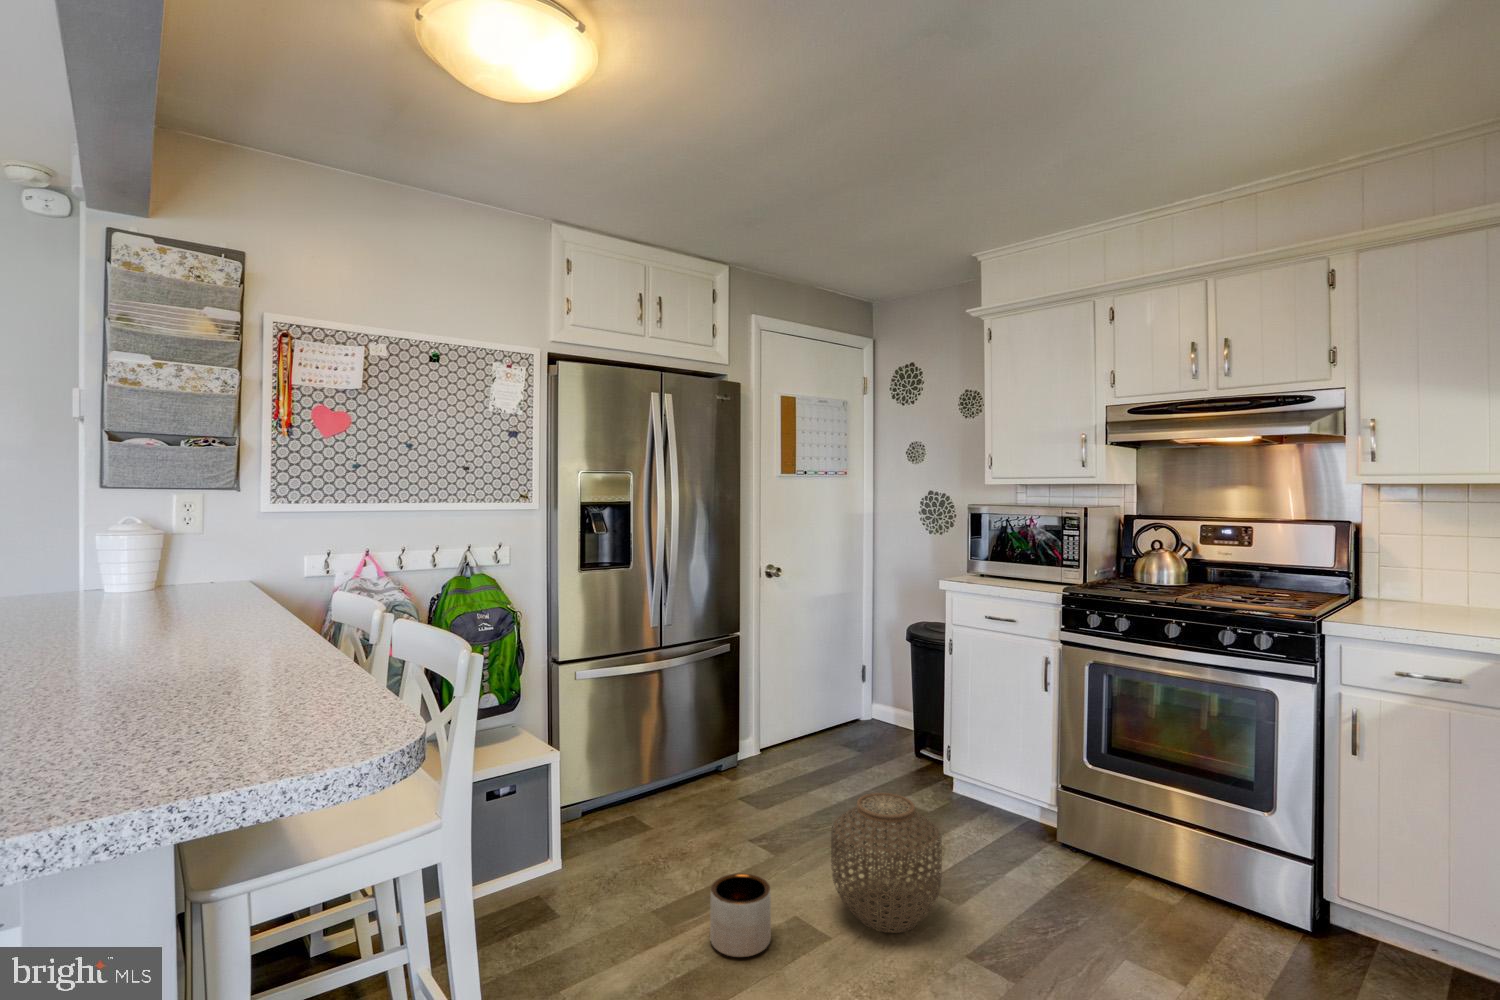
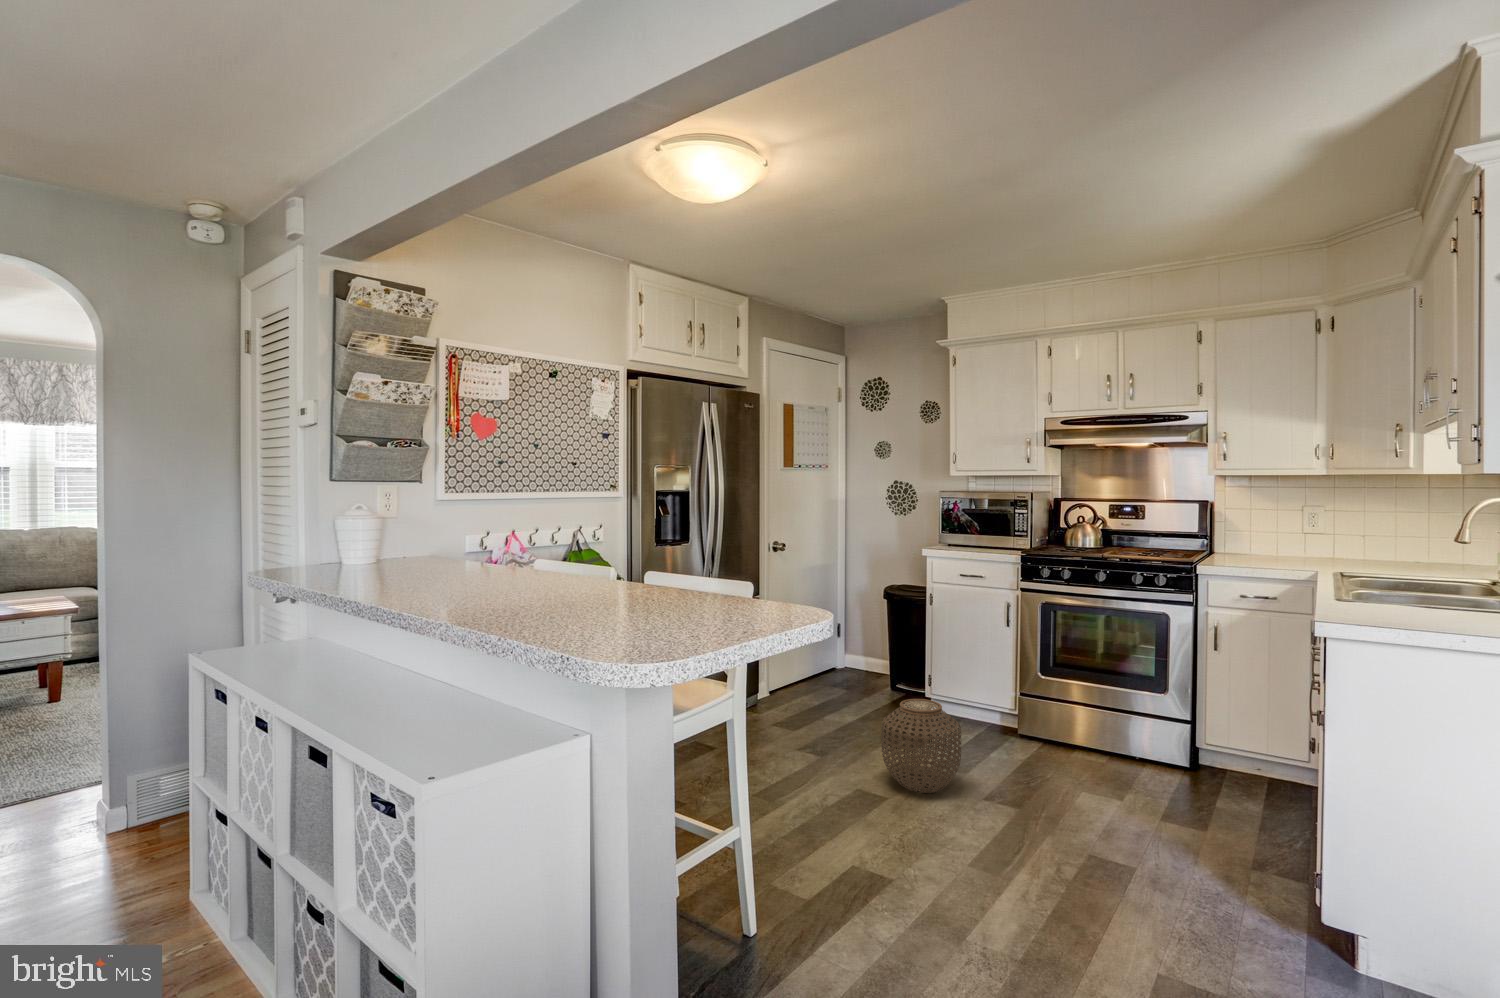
planter: present [710,873,771,957] -> none [808,759,852,813]

